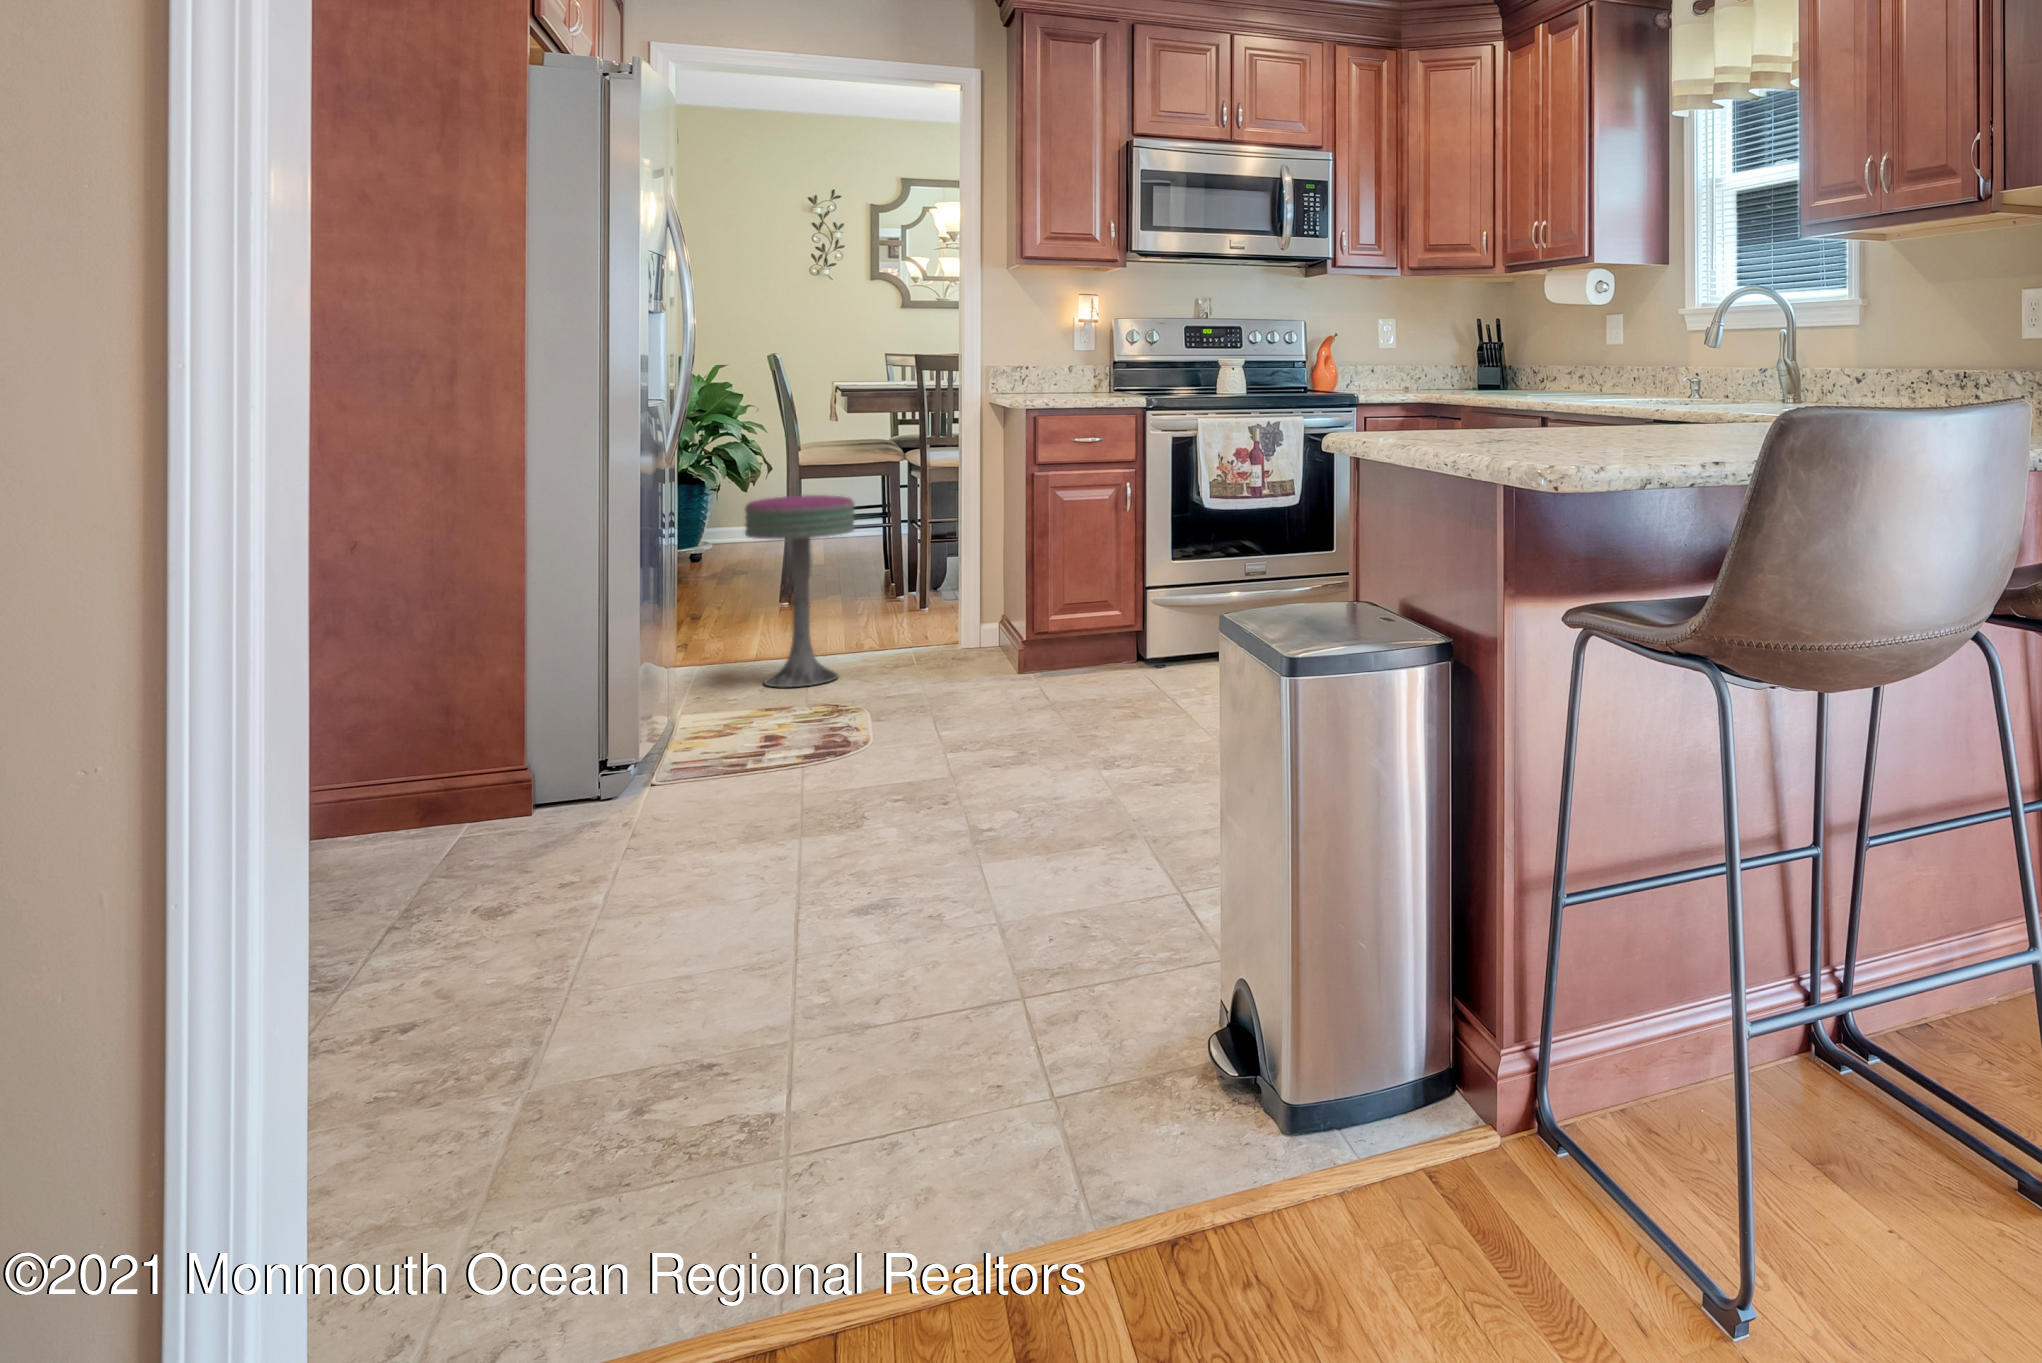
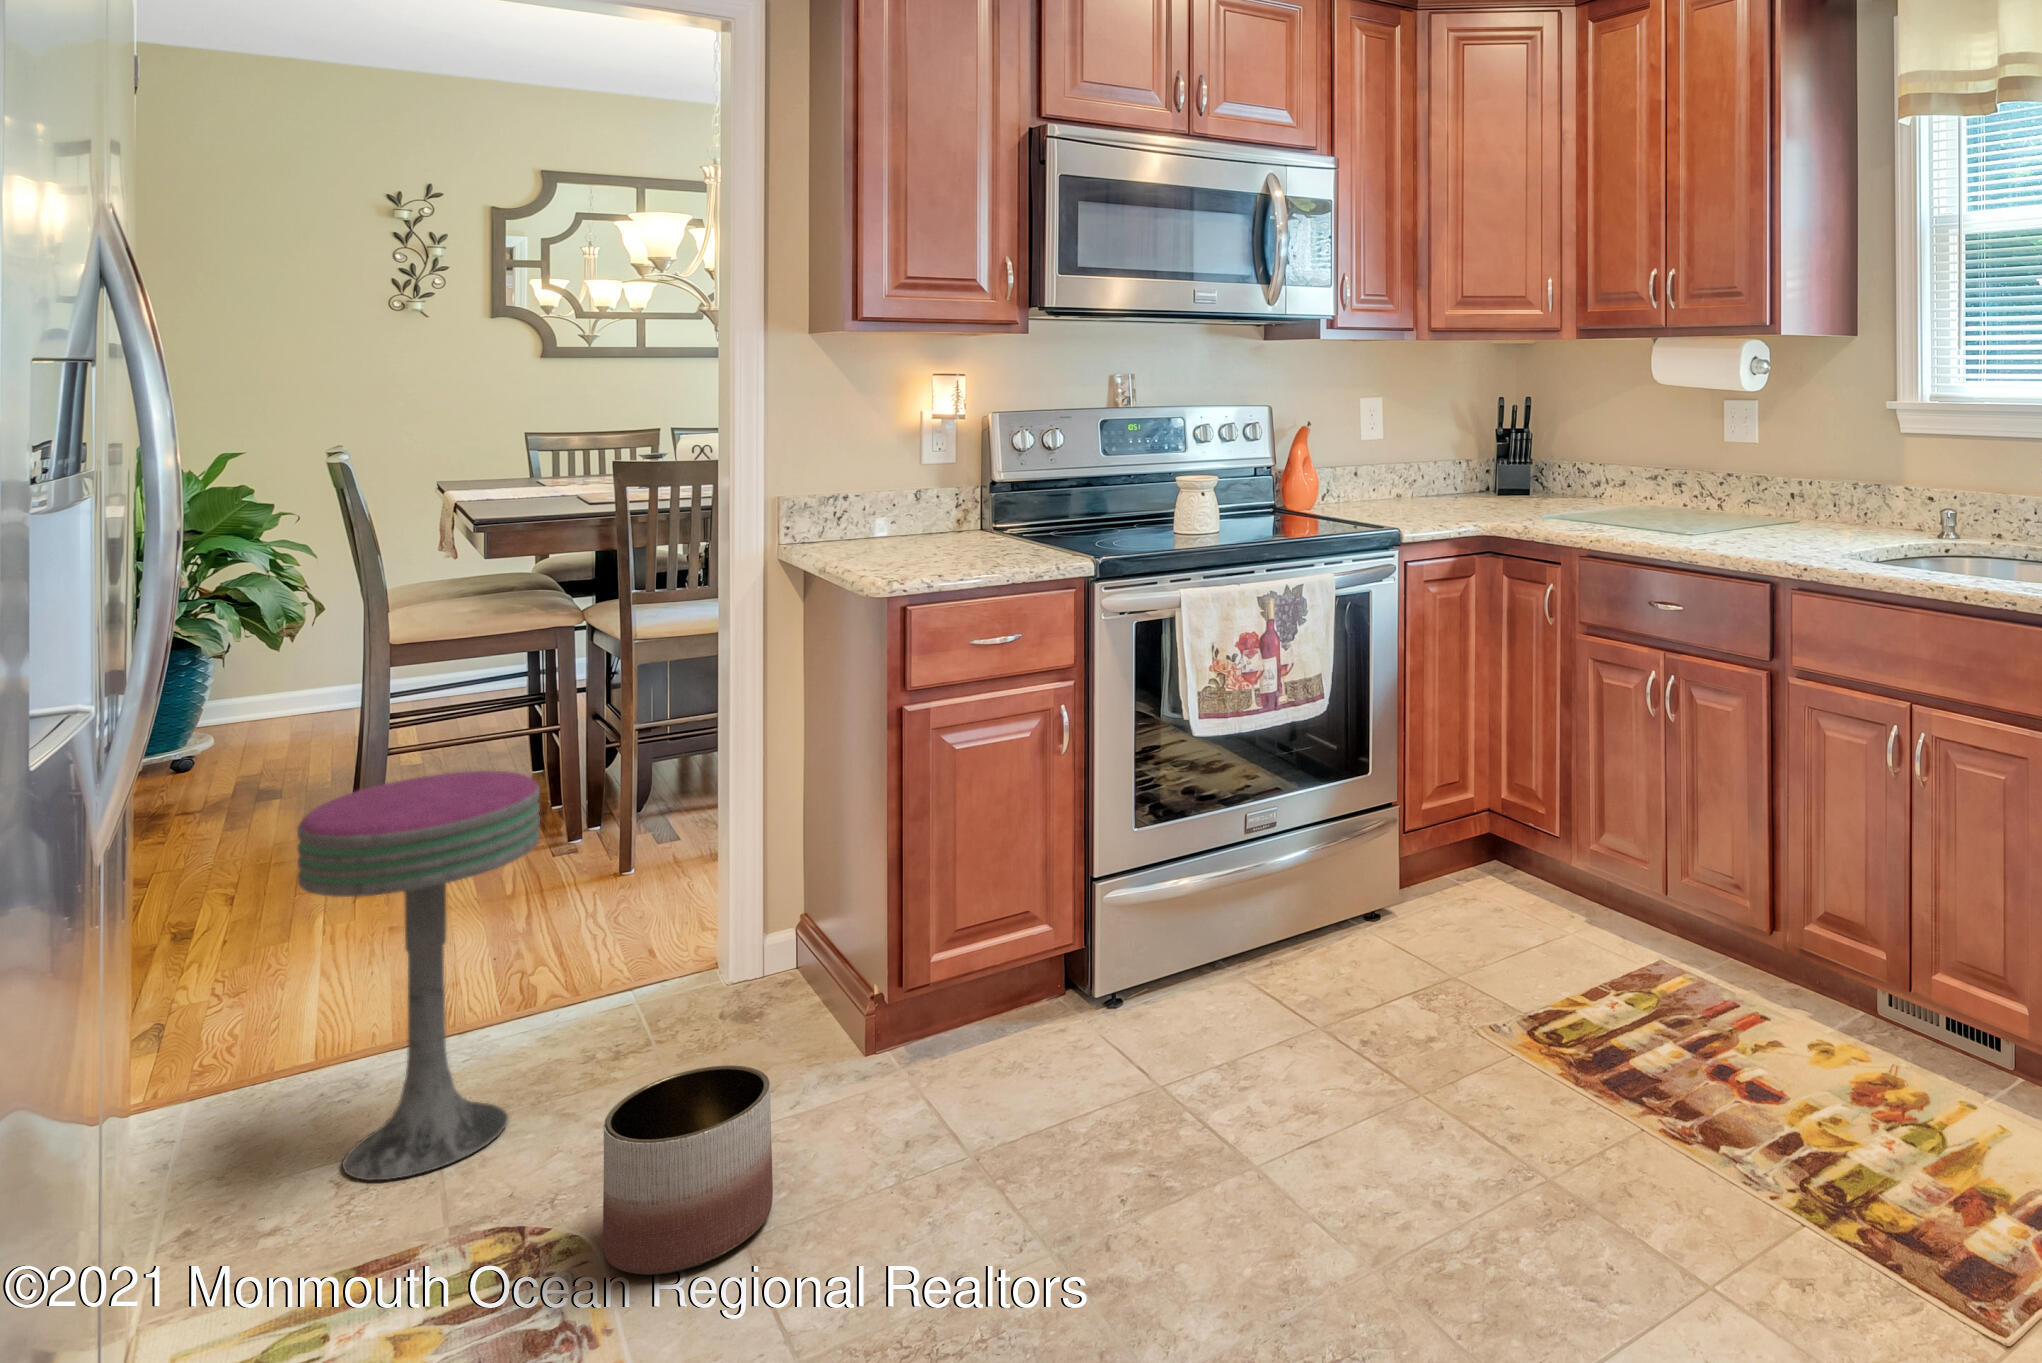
planter: none [870,636,949,717] -> present [603,1065,773,1275]

